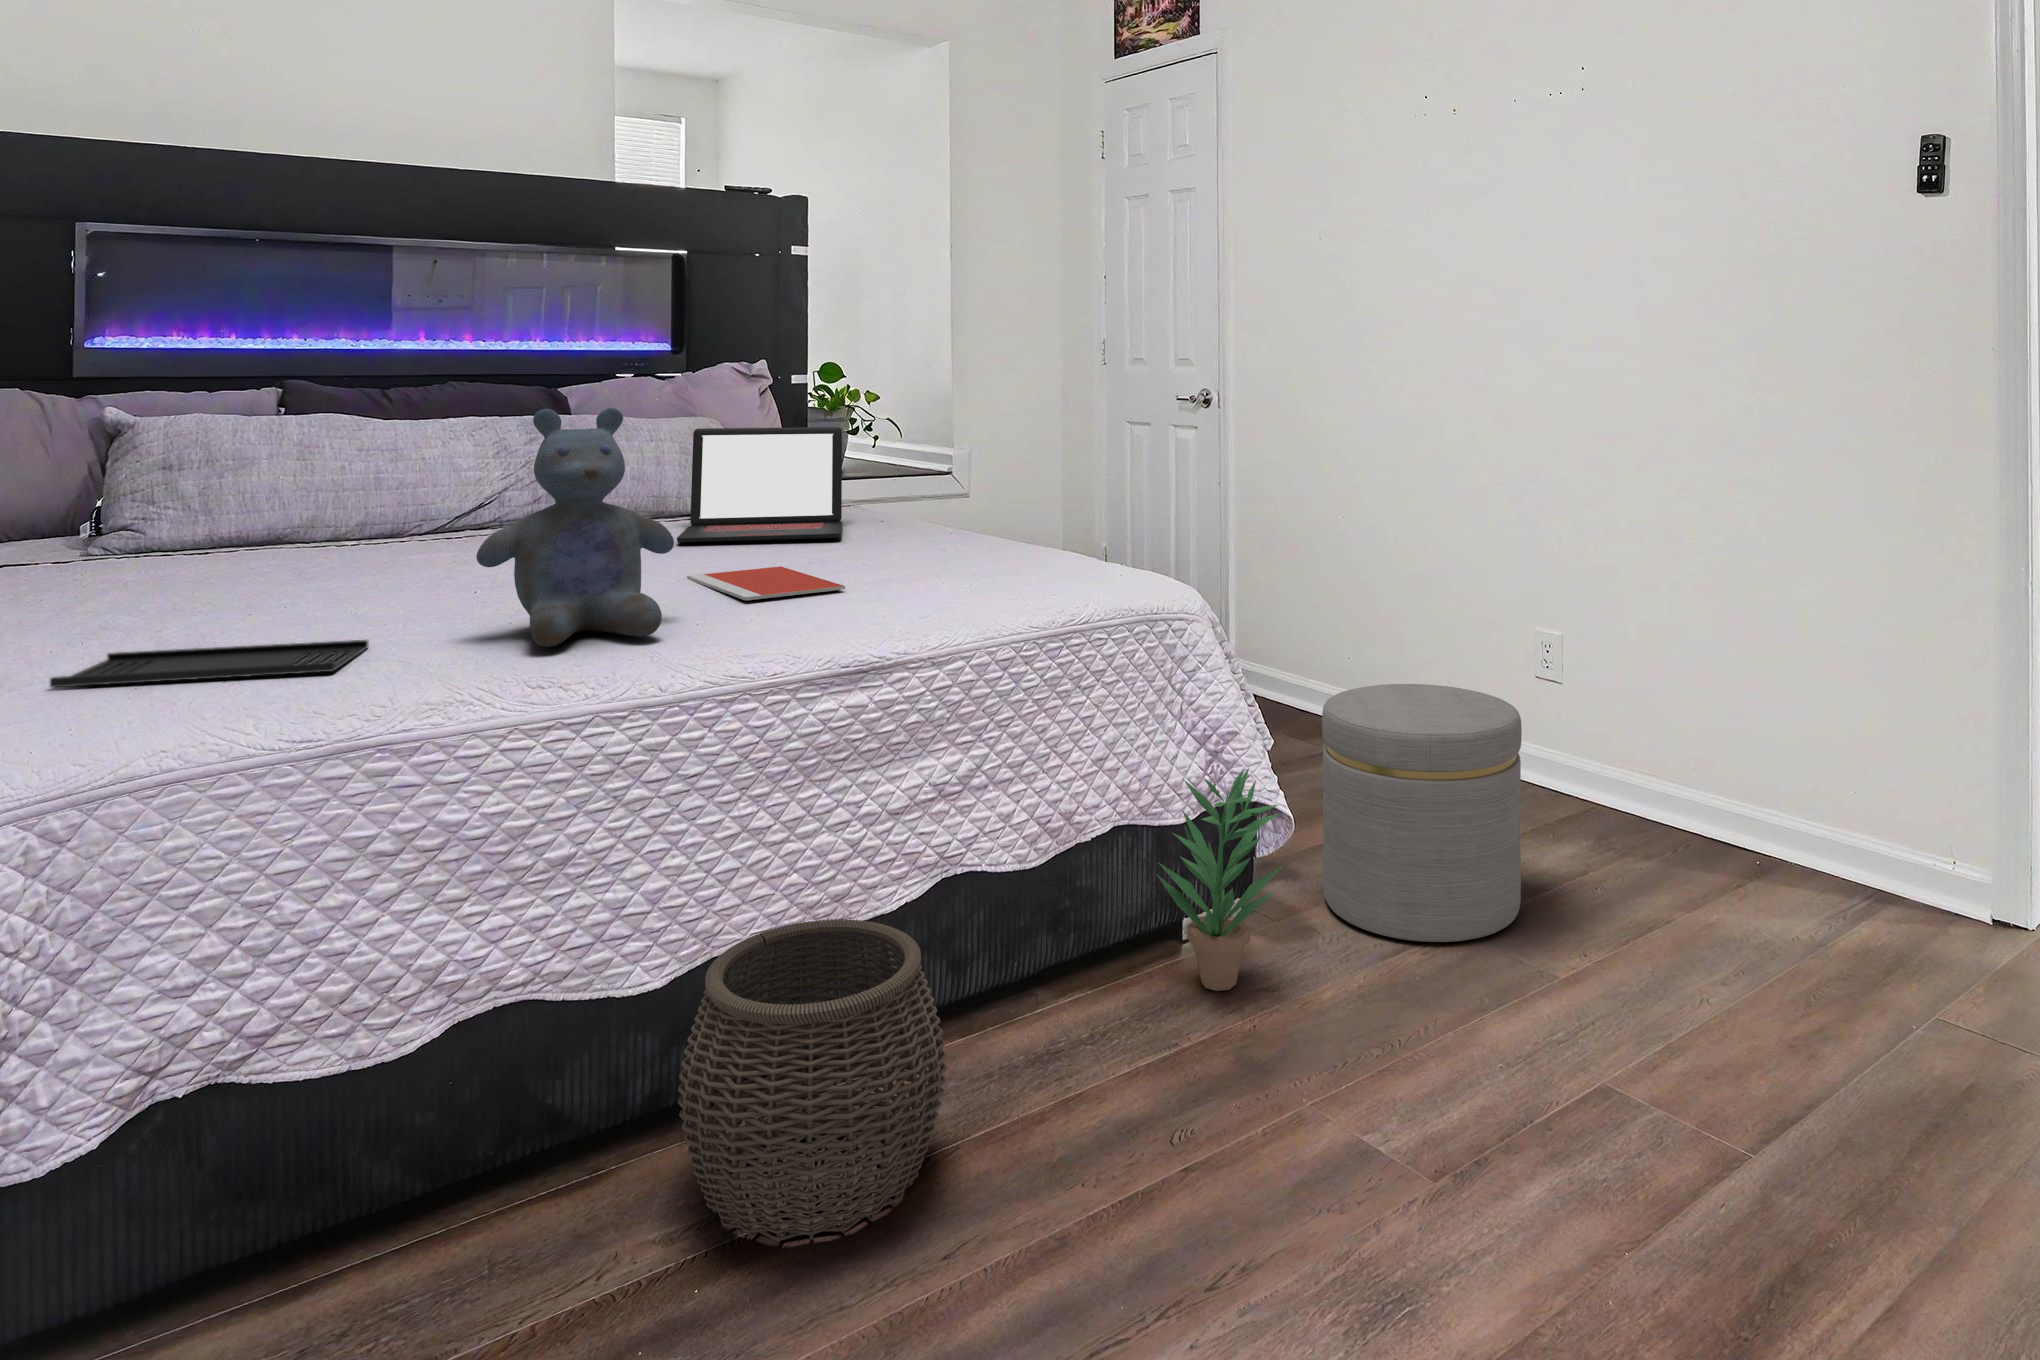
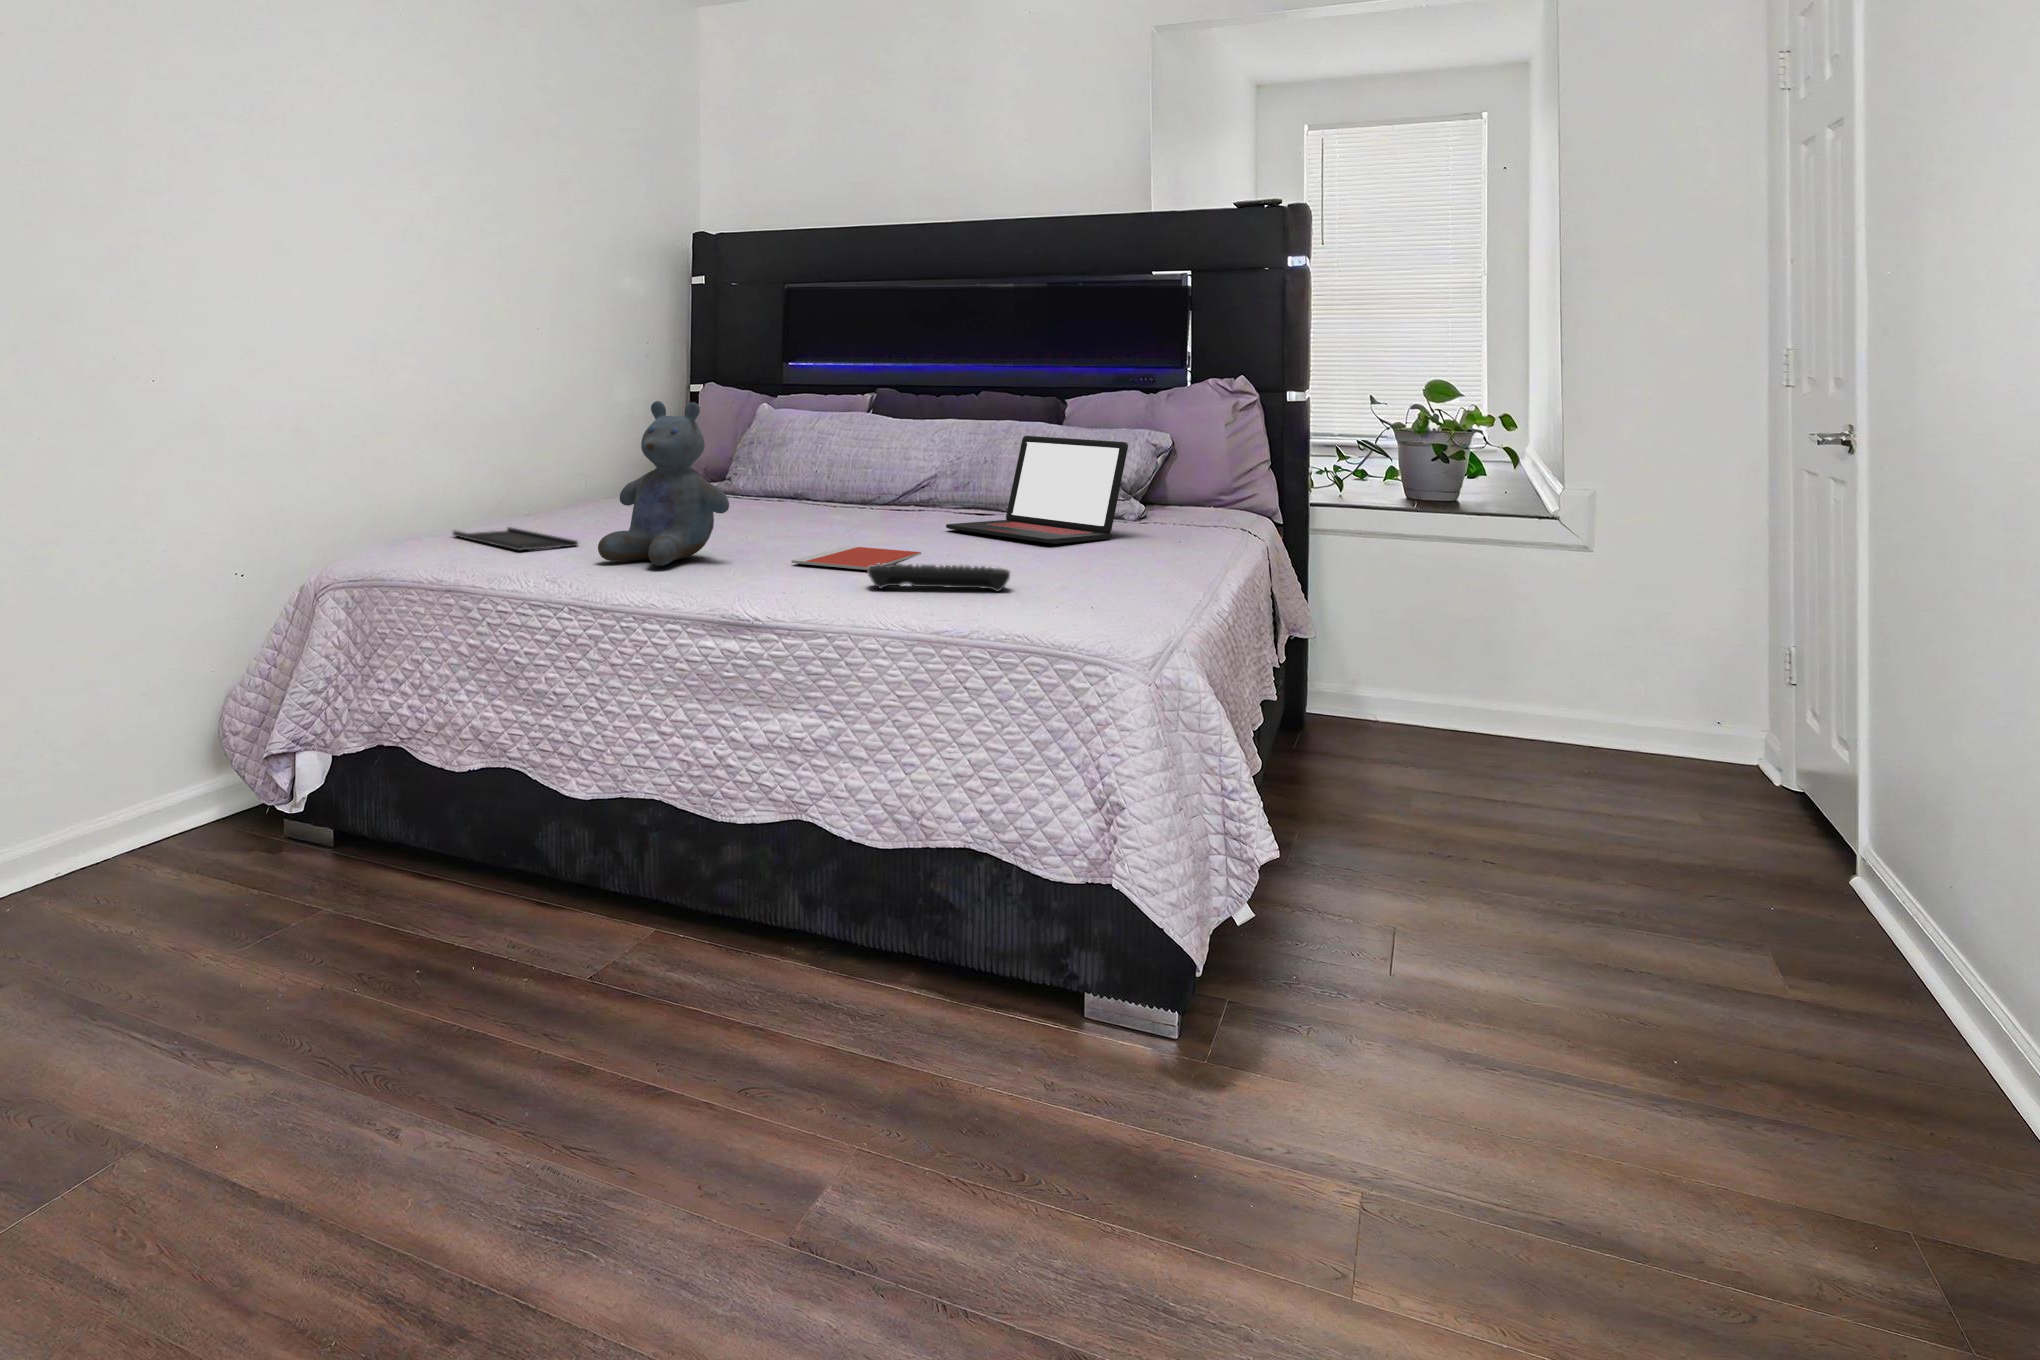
remote control: none [908,559,1020,600] -> present [867,564,1010,592]
ottoman: present [1322,684,1522,942] -> none [1264,830,1577,1237]
potted plant: present [1156,768,1282,991] -> none [968,818,1099,1072]
woven basket: present [678,919,947,1242] -> none [502,790,694,1008]

